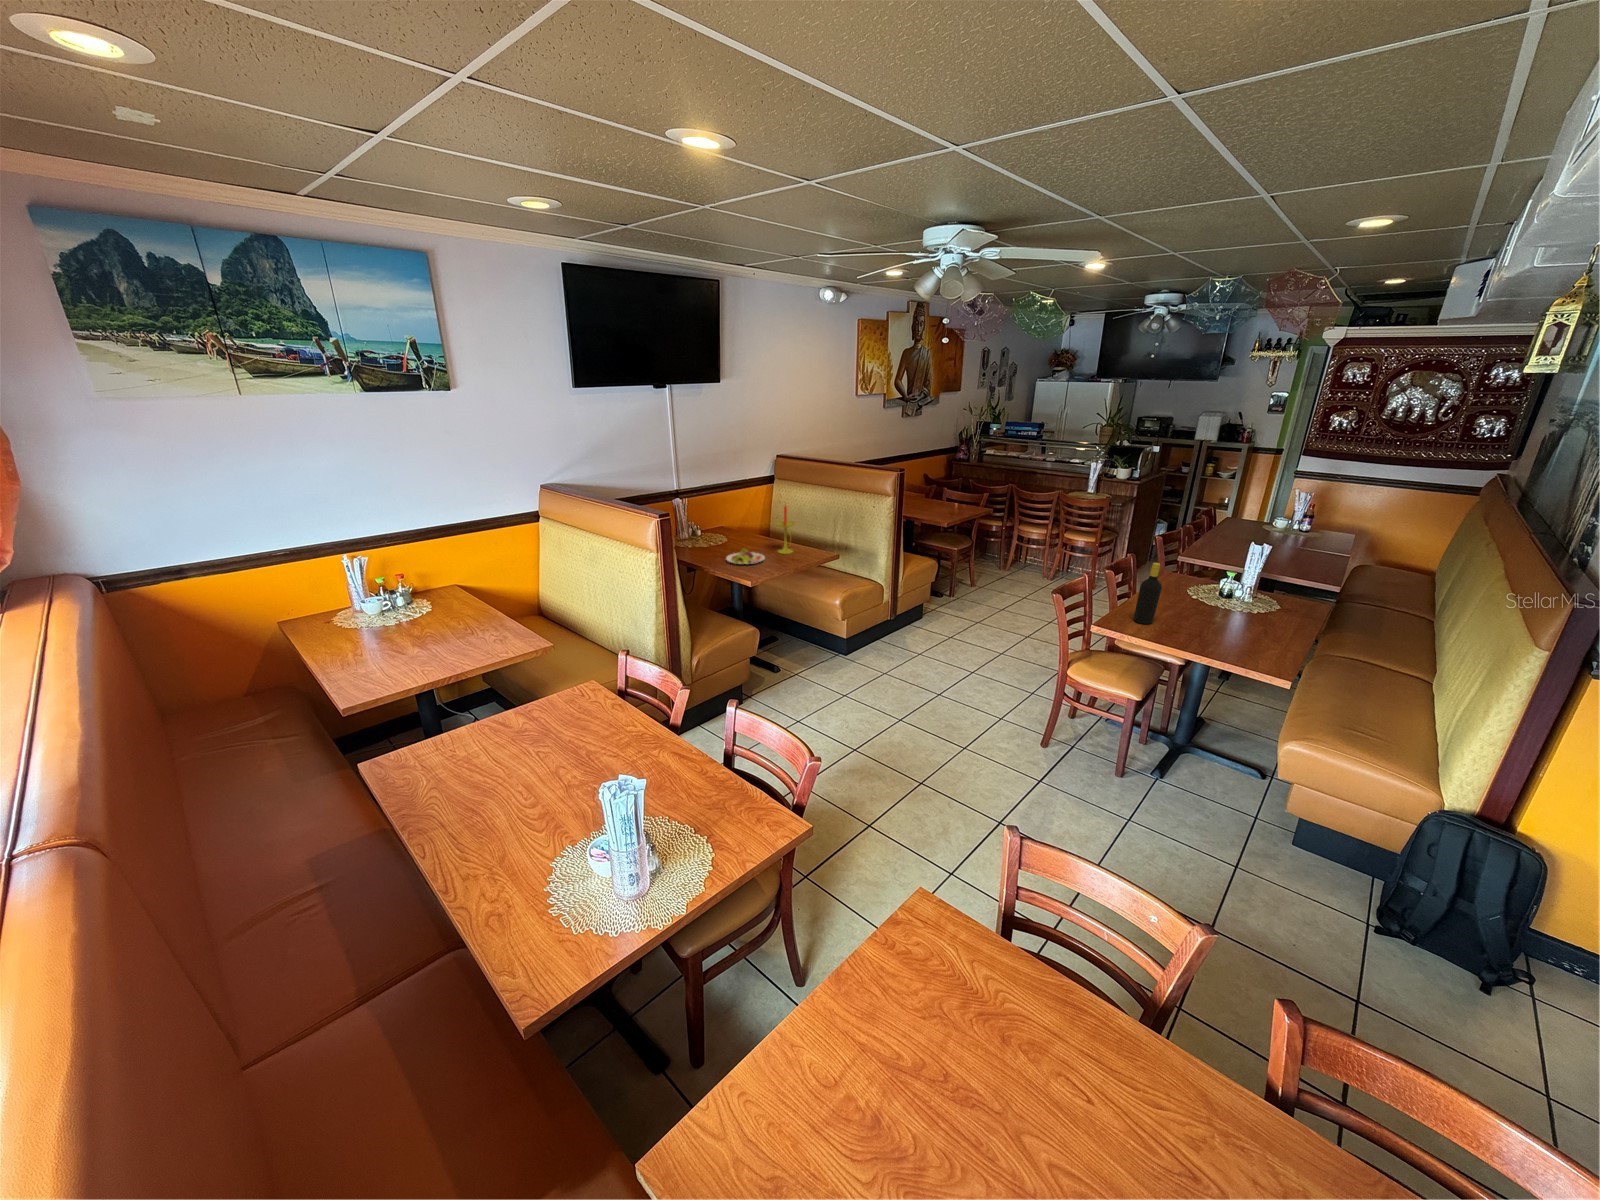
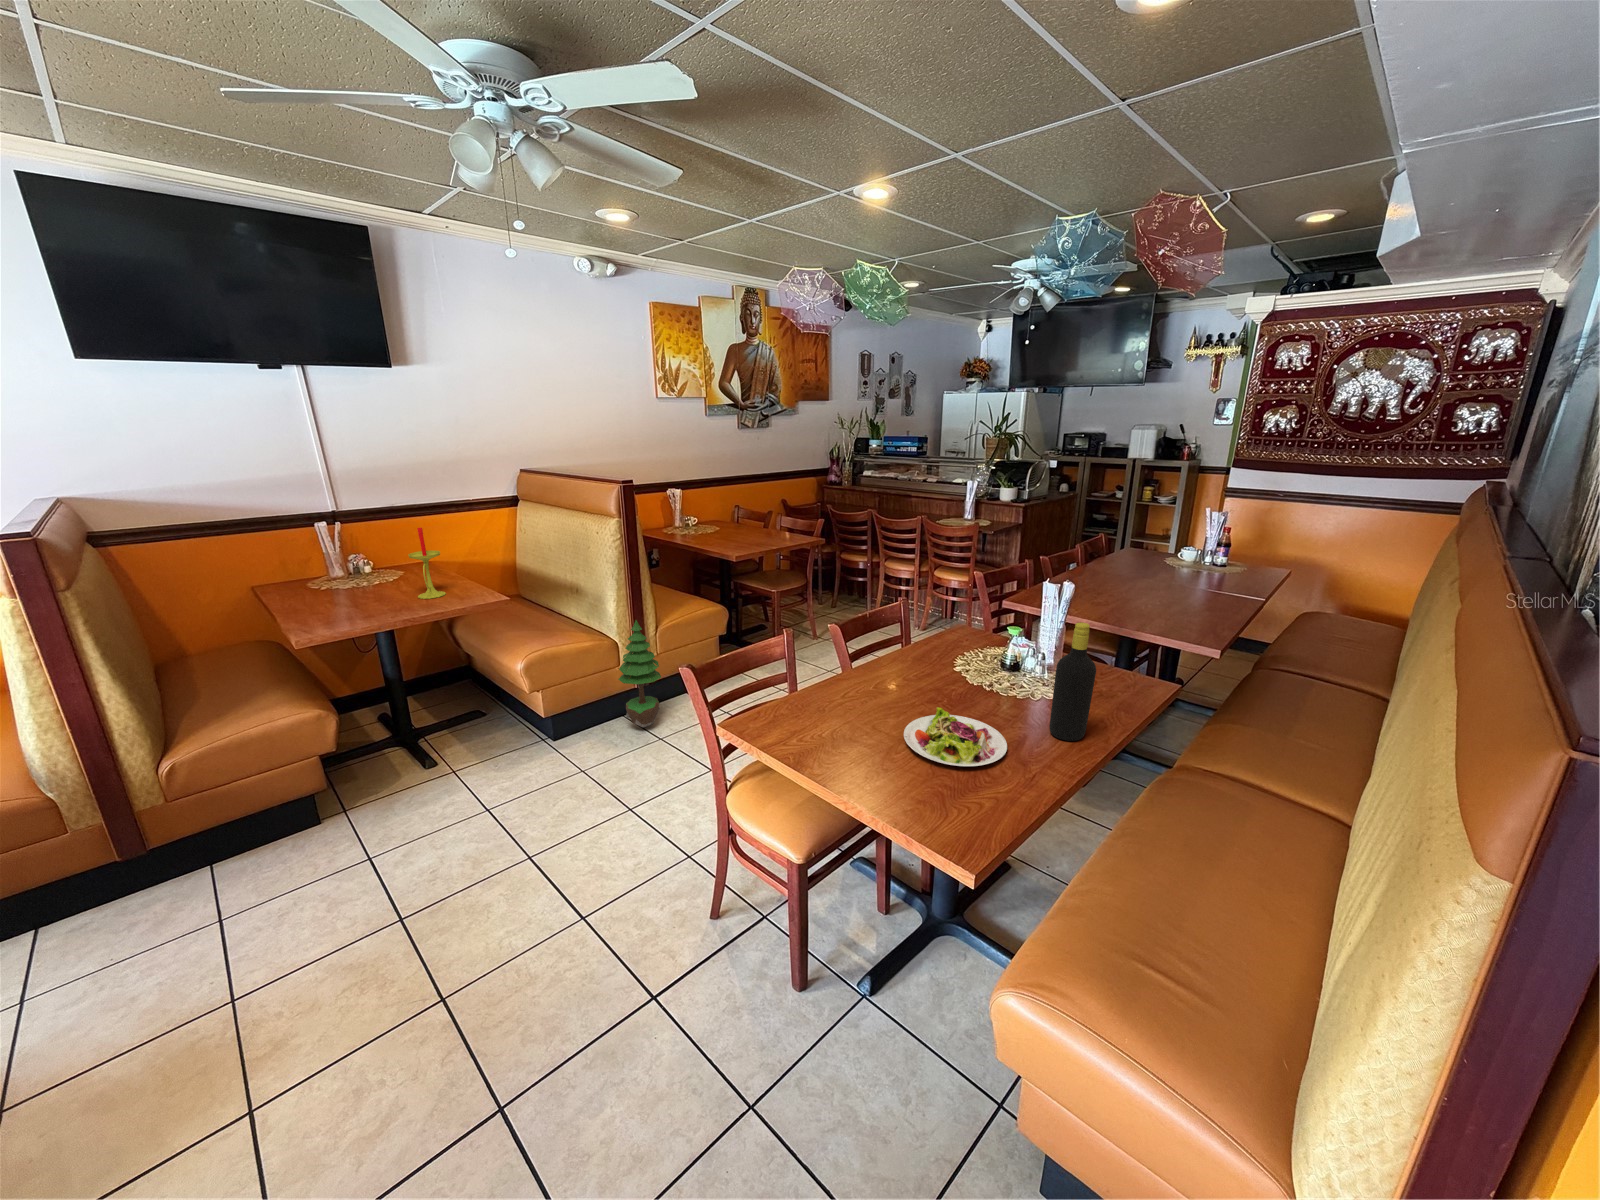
salad plate: present [726,549,765,564] -> present [904,707,1007,766]
bottle: present [1134,563,1162,624] -> present [1049,622,1096,741]
potted tree: none [889,568,919,644] -> present [618,620,661,728]

